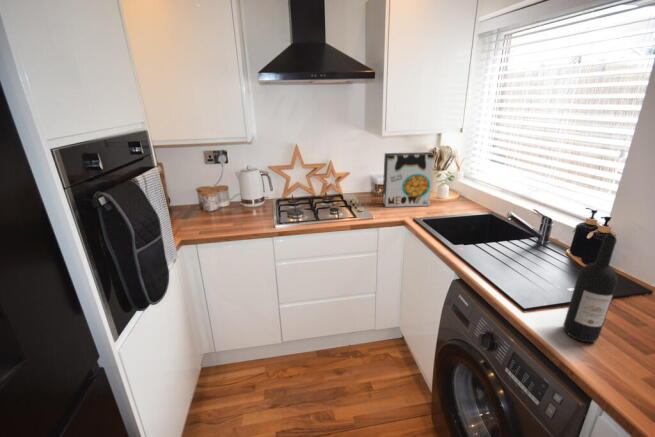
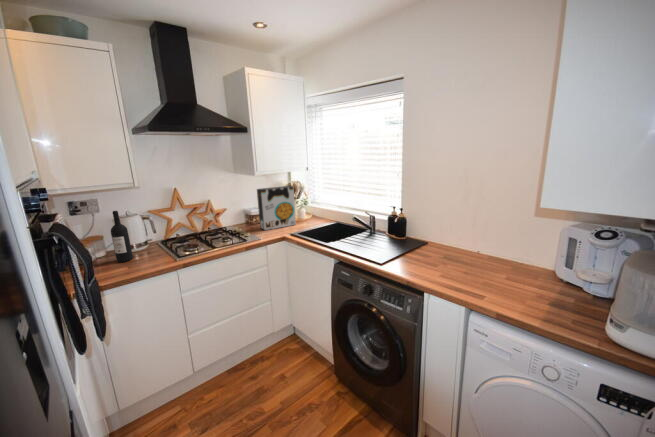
wine bottle: present [564,235,618,342] -> present [111,211,133,262]

